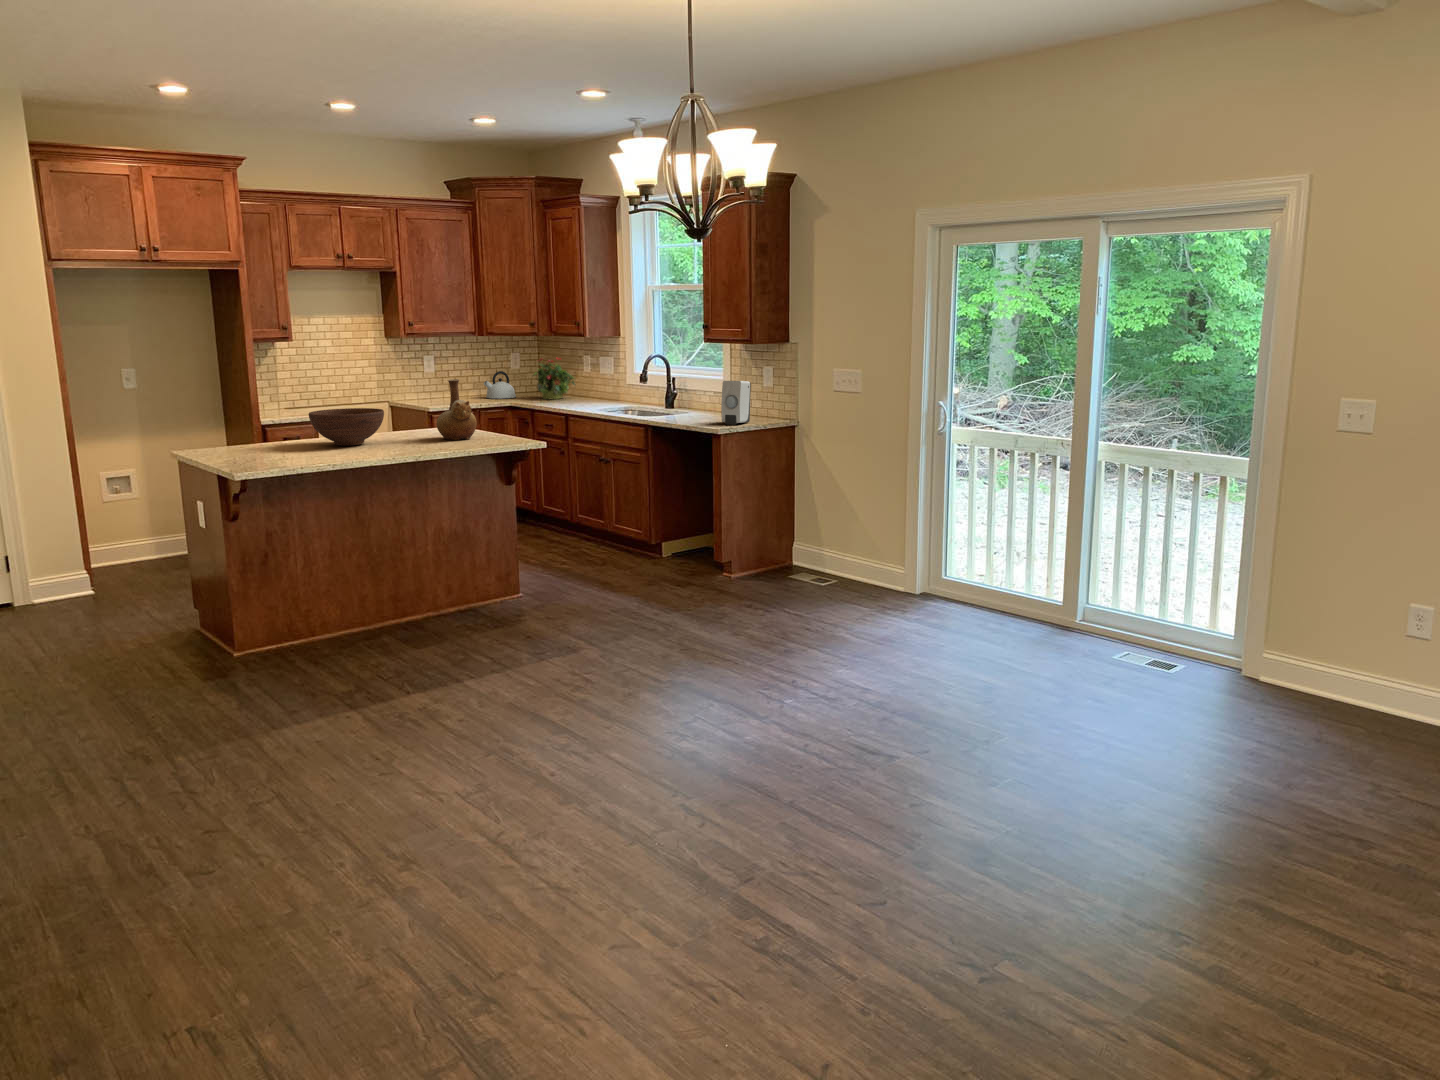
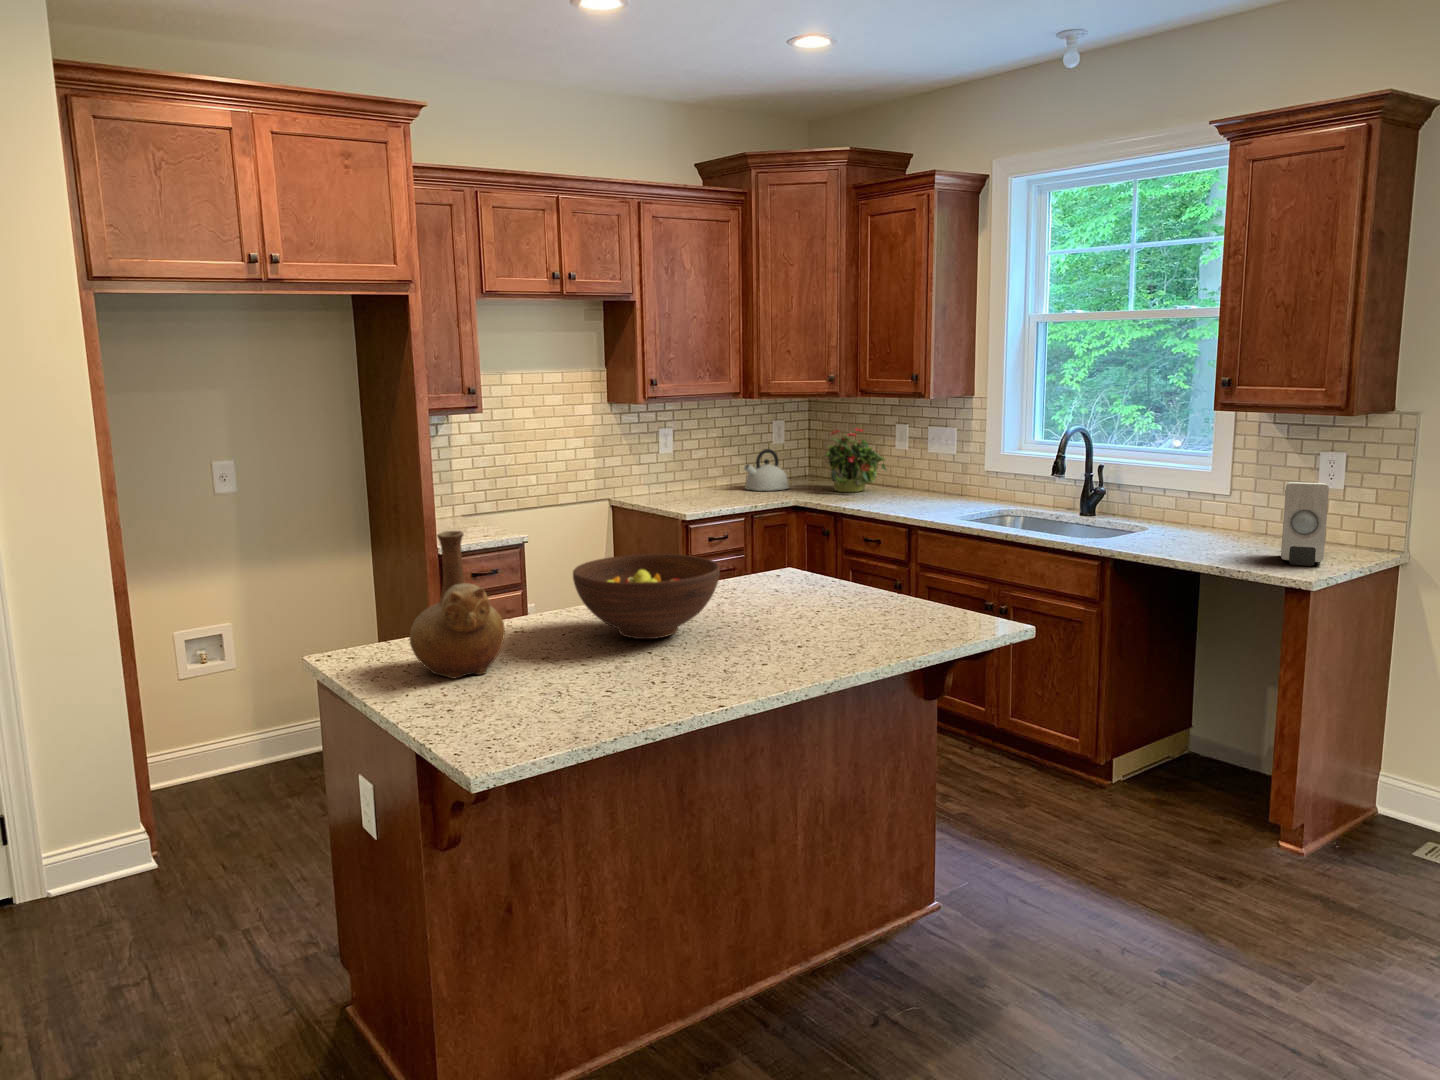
vase: present [437,379,477,440] -> present [409,531,505,679]

